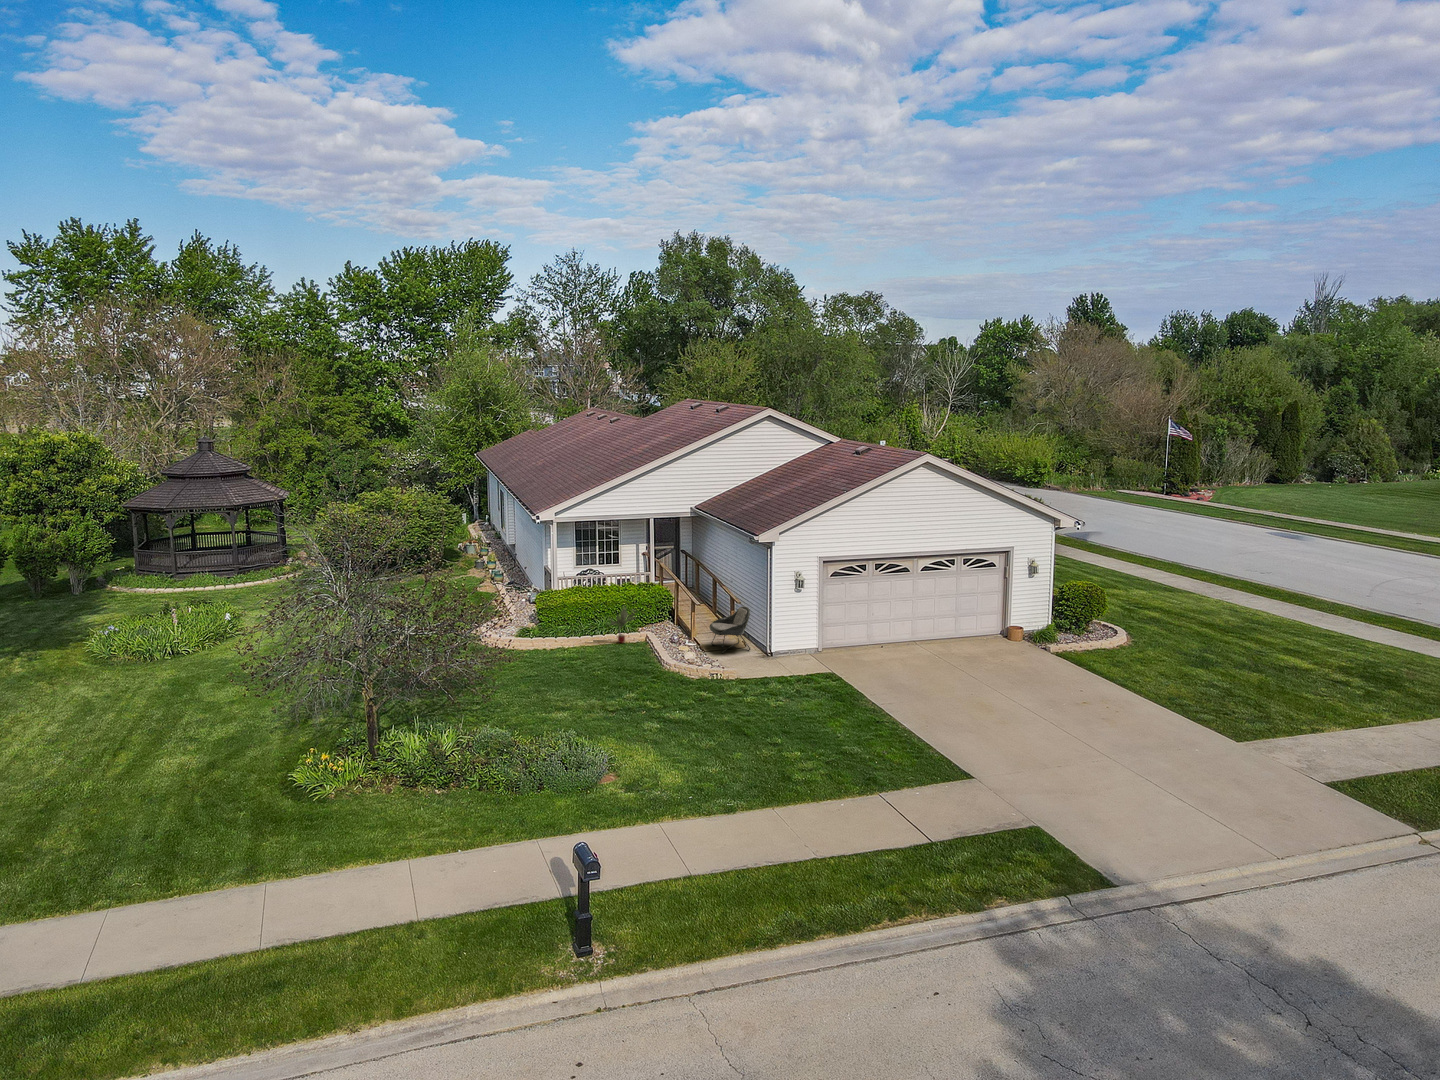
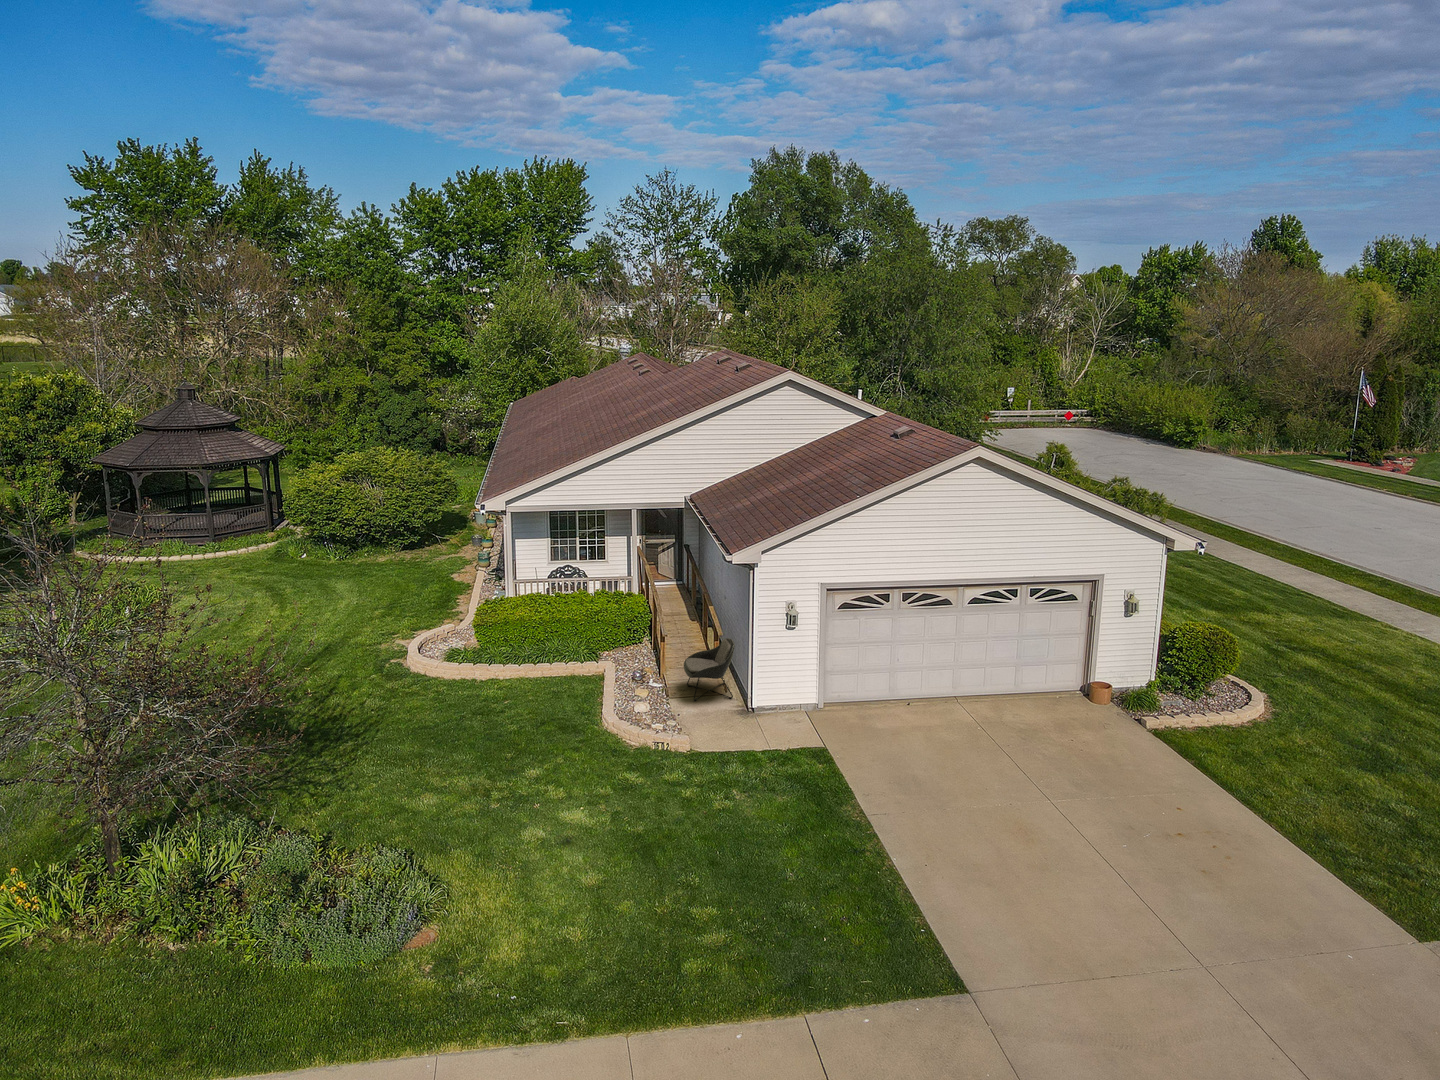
potted tree: present [608,607,636,643] -> none [555,627,595,675]

